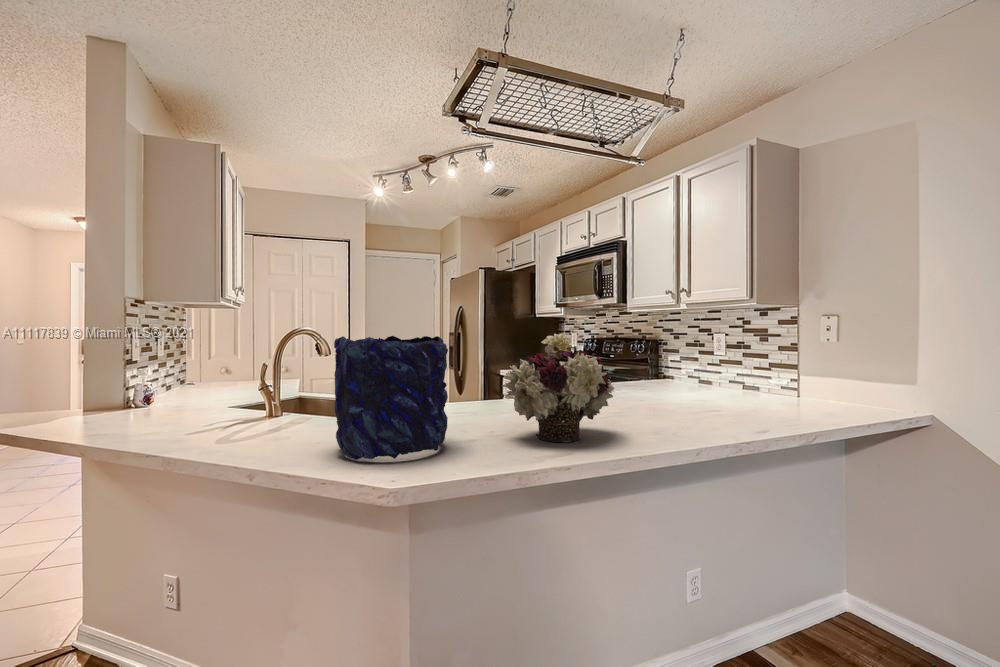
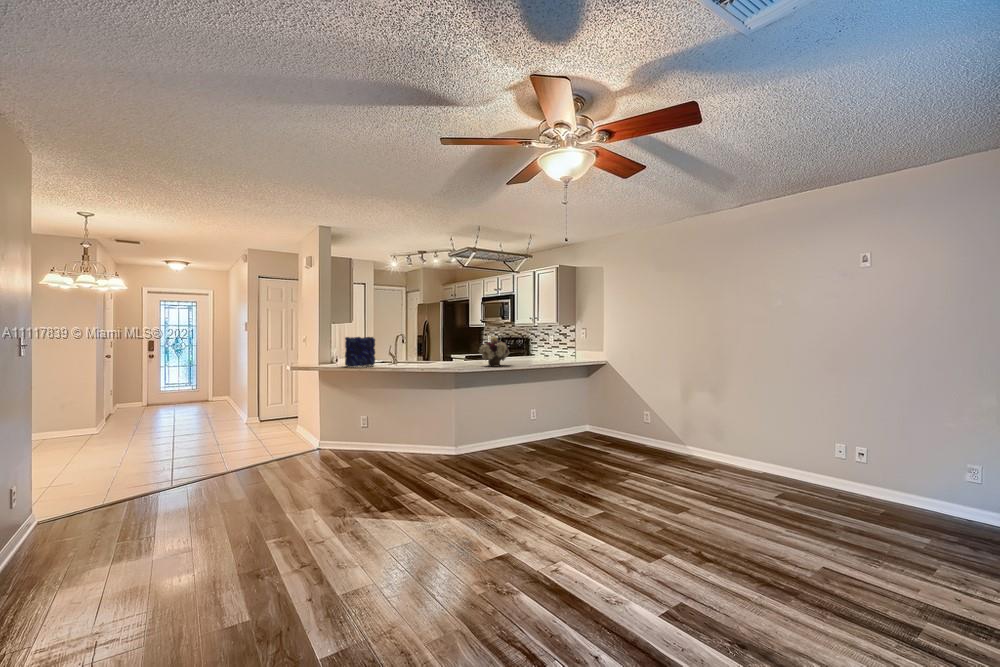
vase: present [334,336,448,460] -> present [345,337,375,367]

